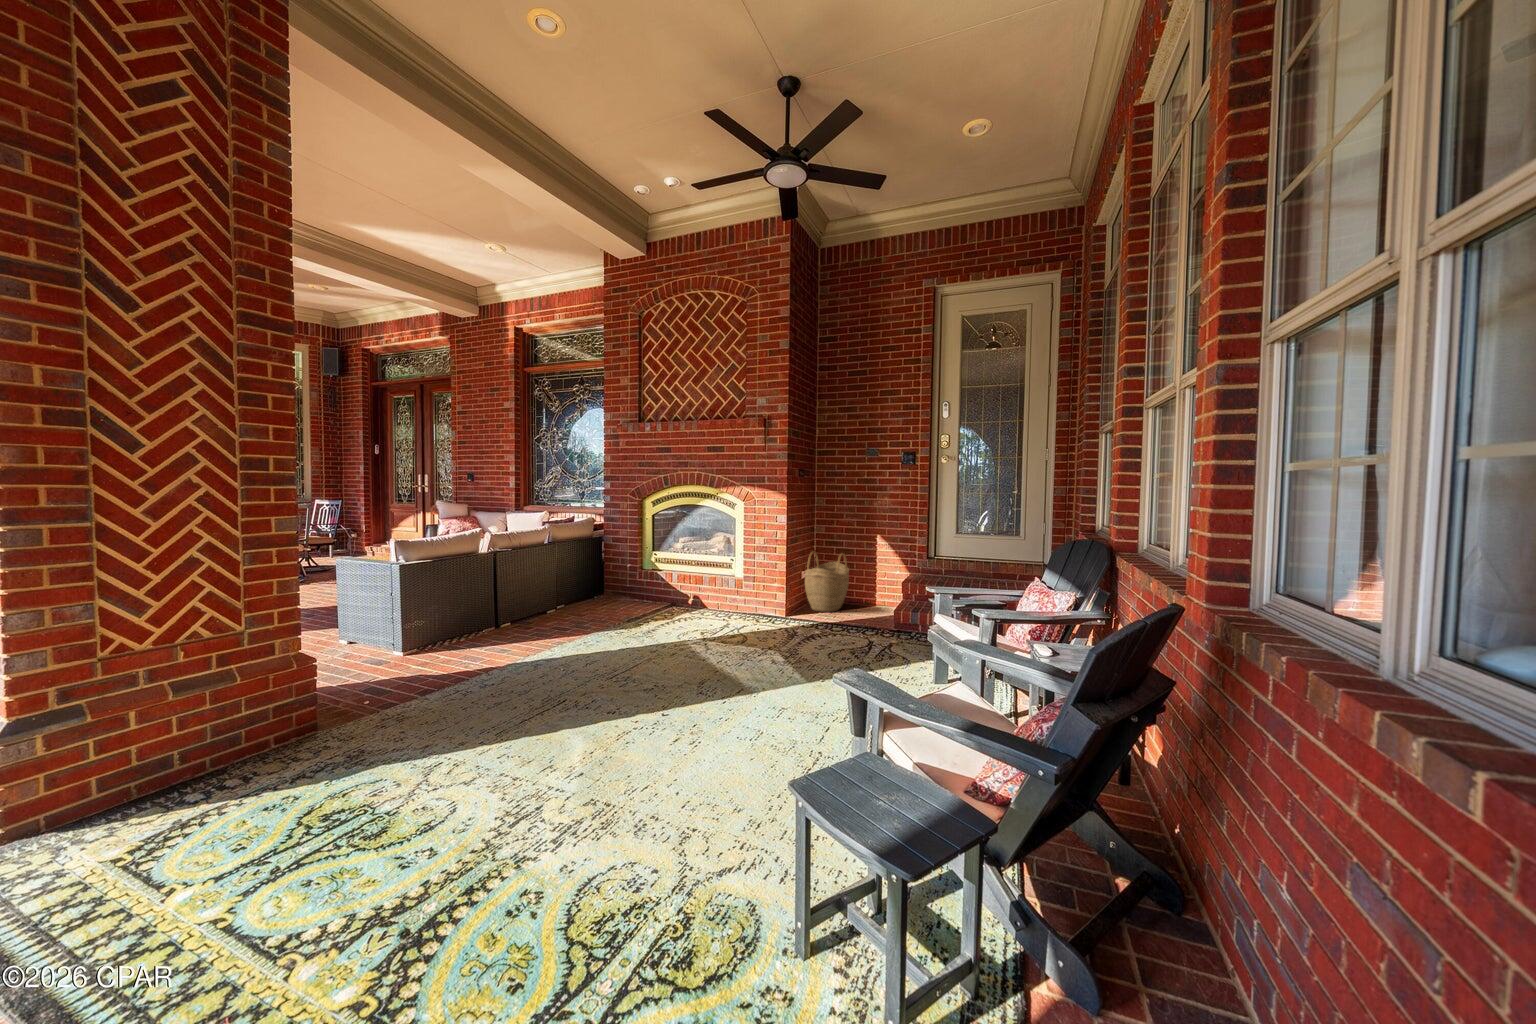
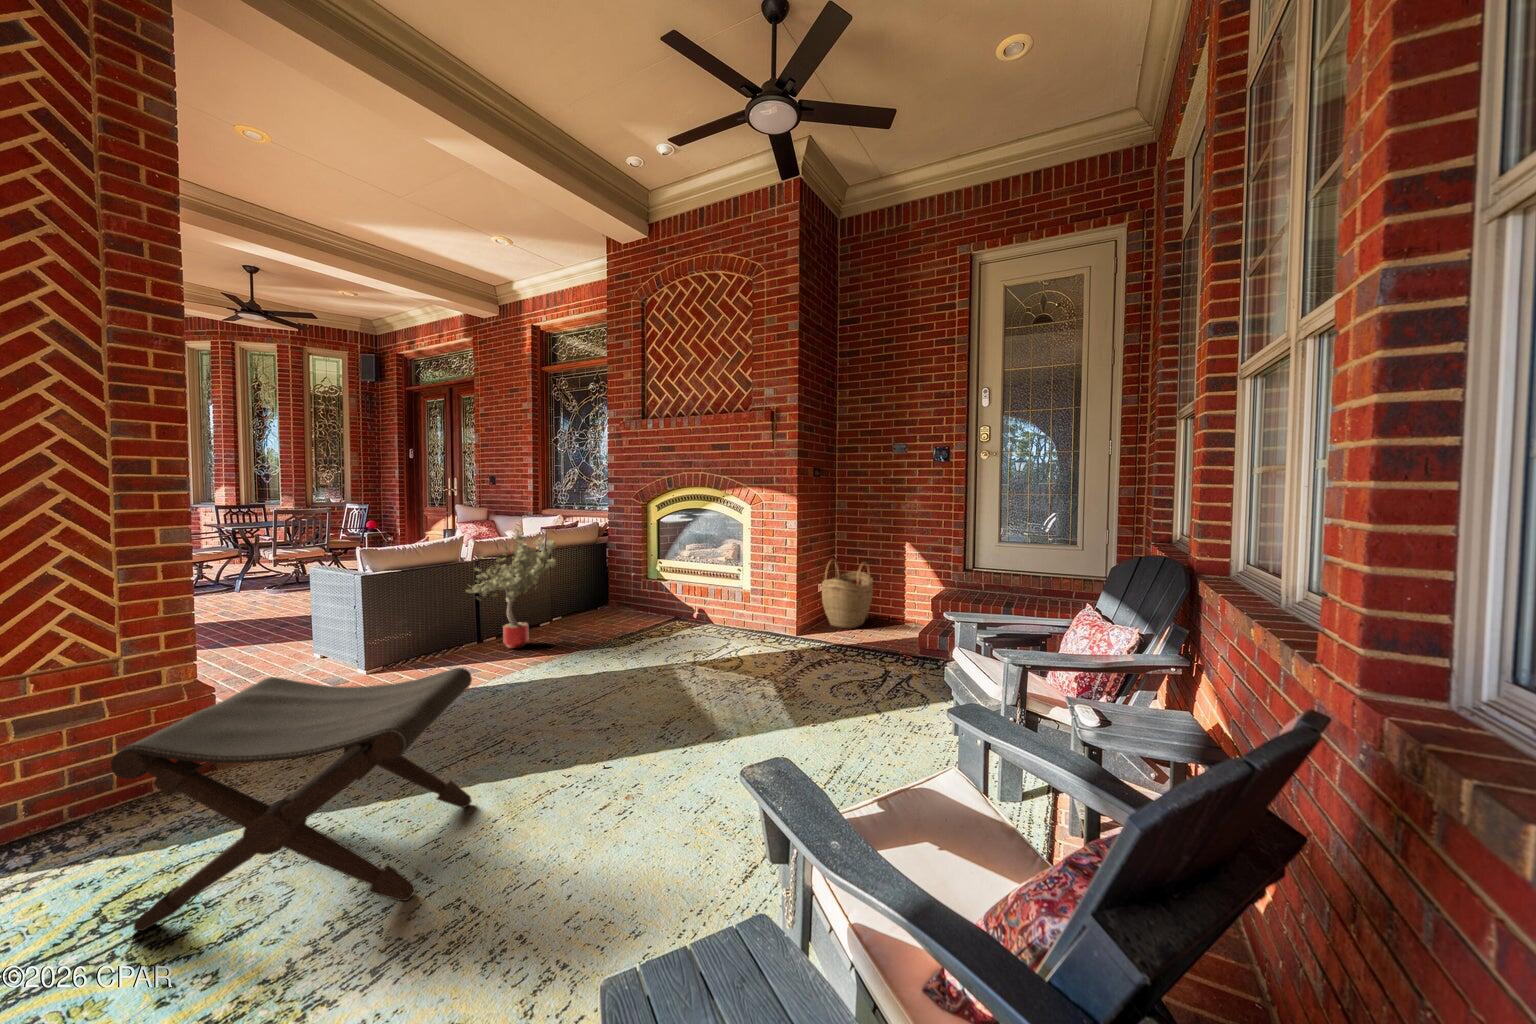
potted tree: none [488,522,566,633] -> present [468,528,556,648]
footstool: none [325,633,562,832] -> present [111,668,472,931]

